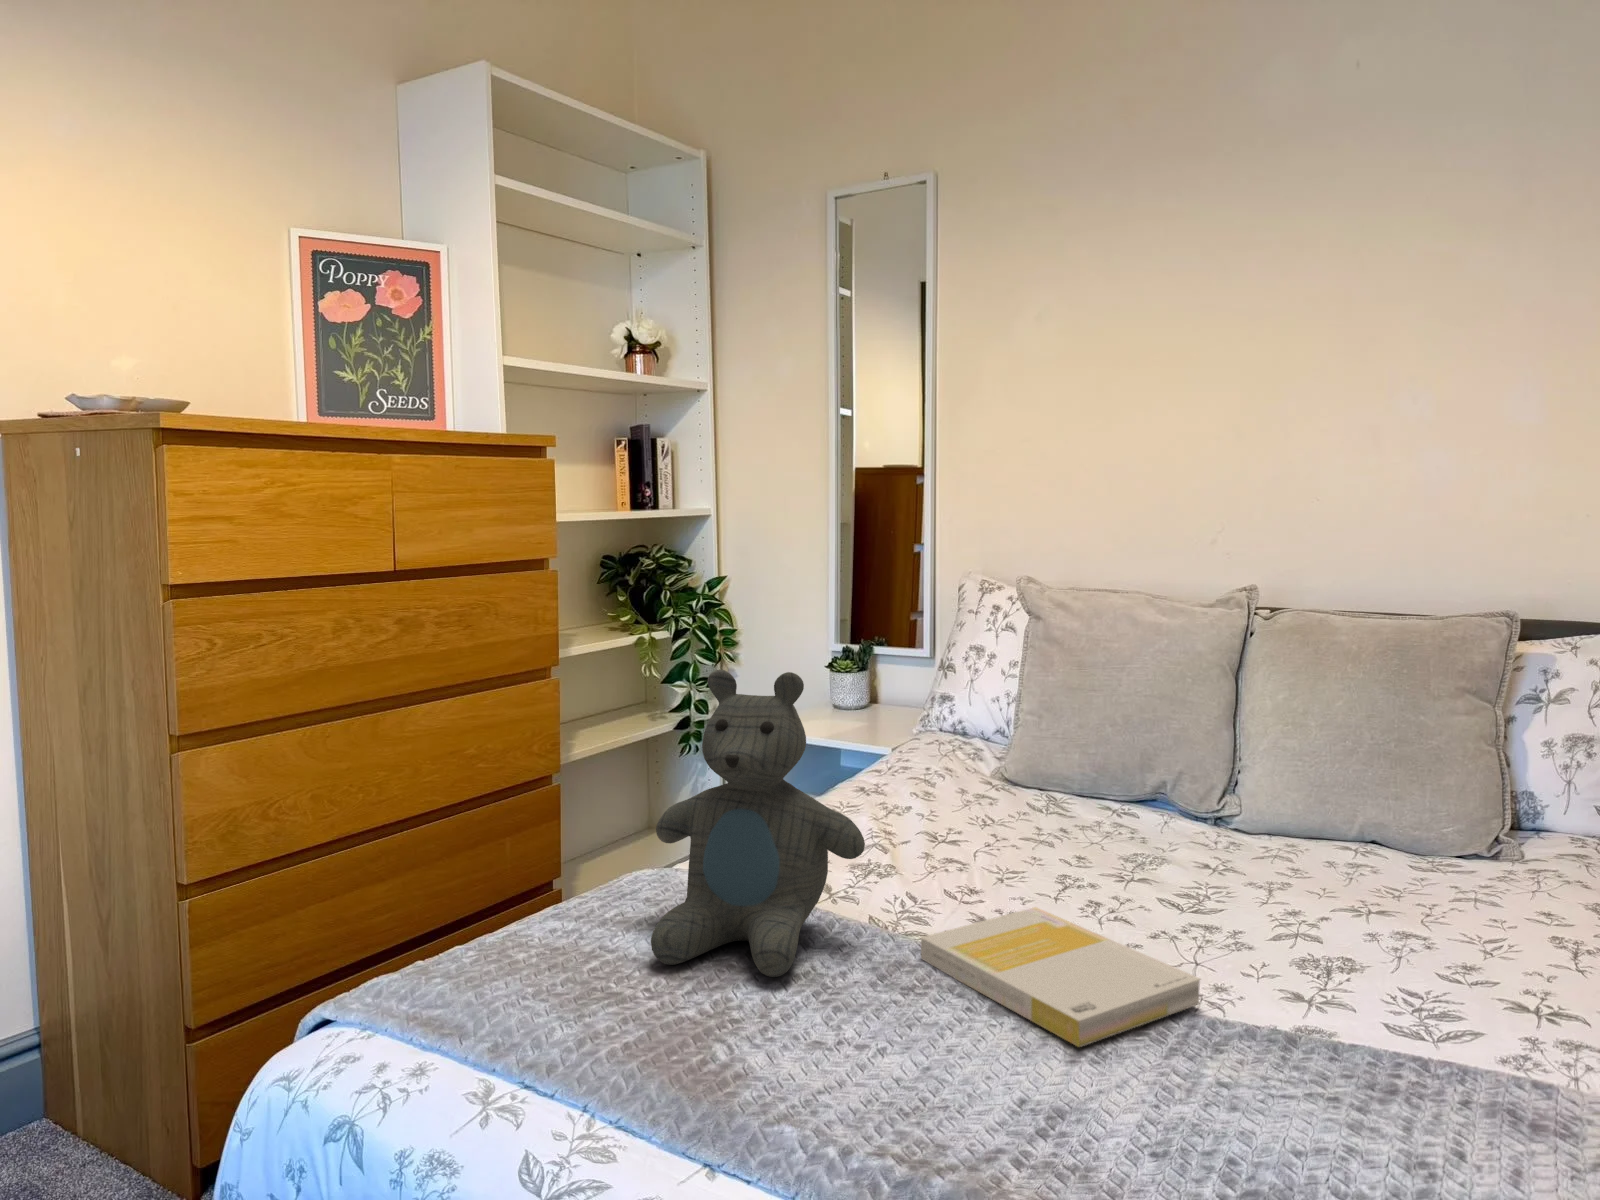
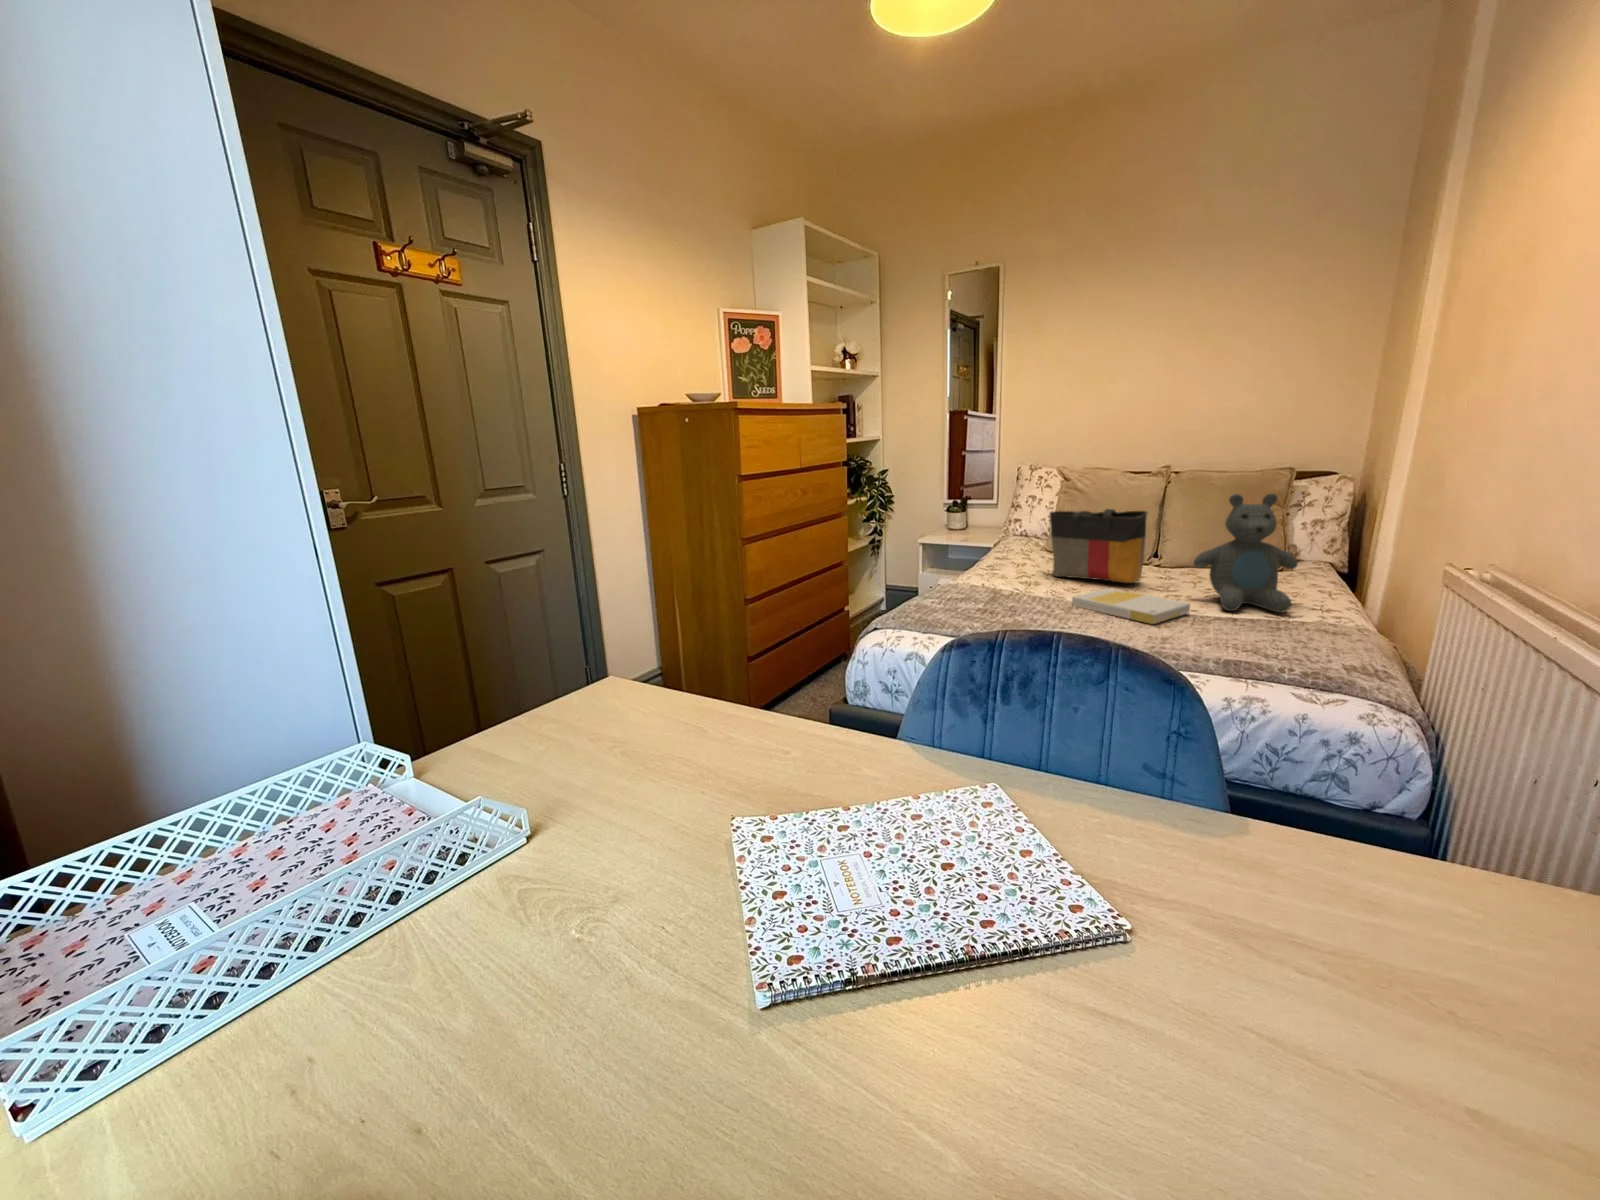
teddy bear: present [651,670,865,977] -> present [1194,493,1298,613]
tote bag: none [938,697,1146,889] -> present [1050,509,1147,583]

